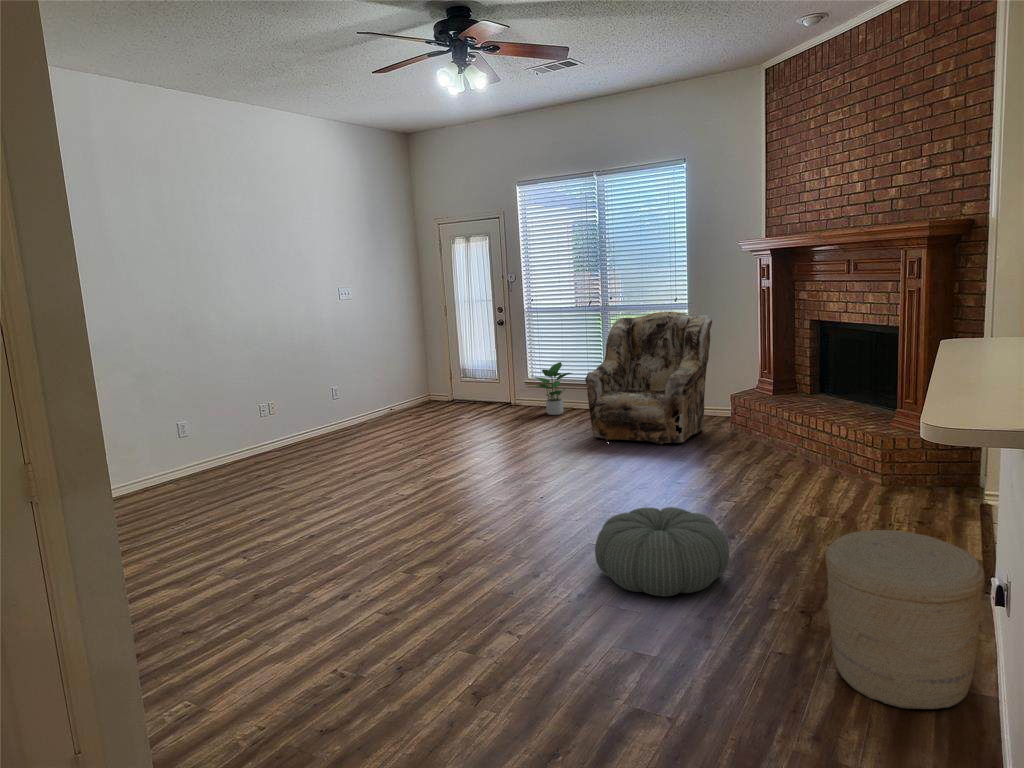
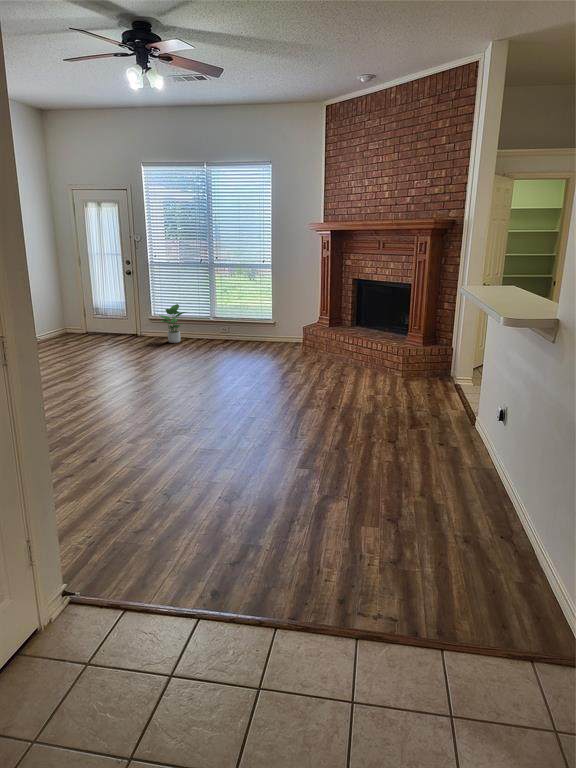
armchair: present [585,312,712,445] -> none [207,270,290,360]
pouf: present [595,507,729,596] -> none [263,391,345,443]
woven basket: present [826,530,985,709] -> none [419,390,499,481]

